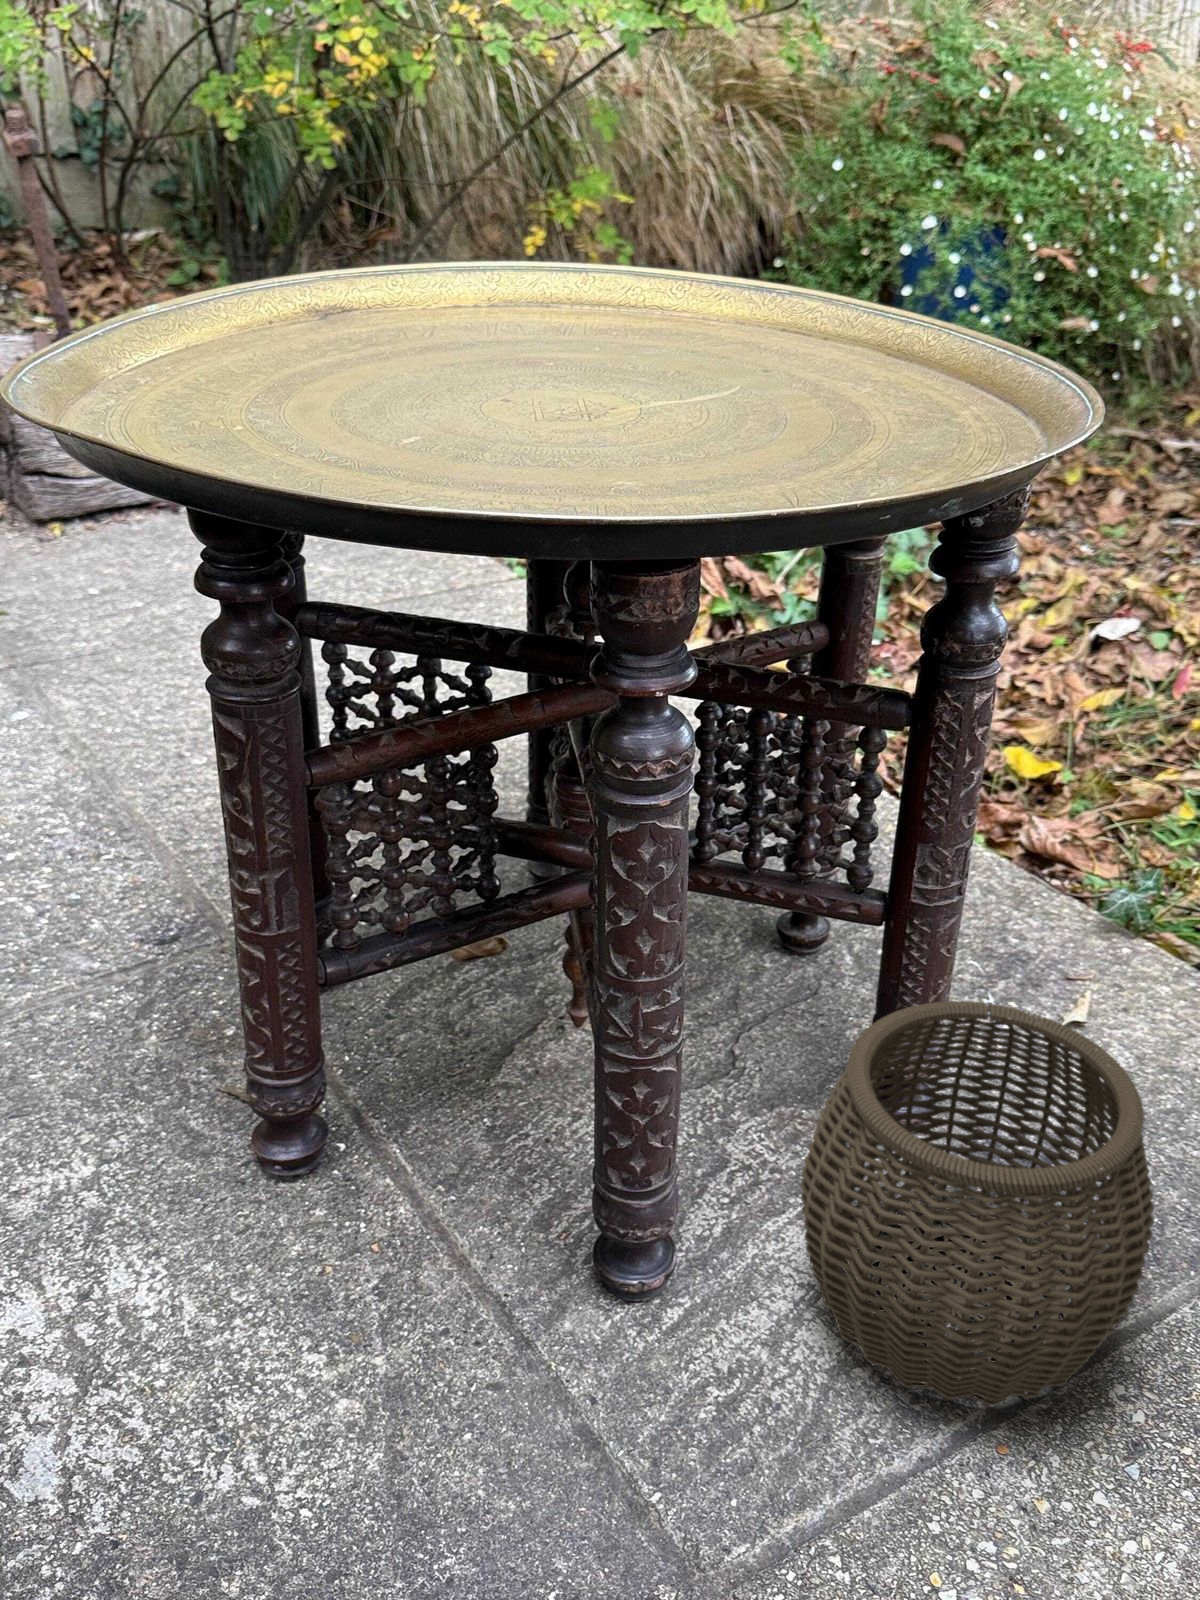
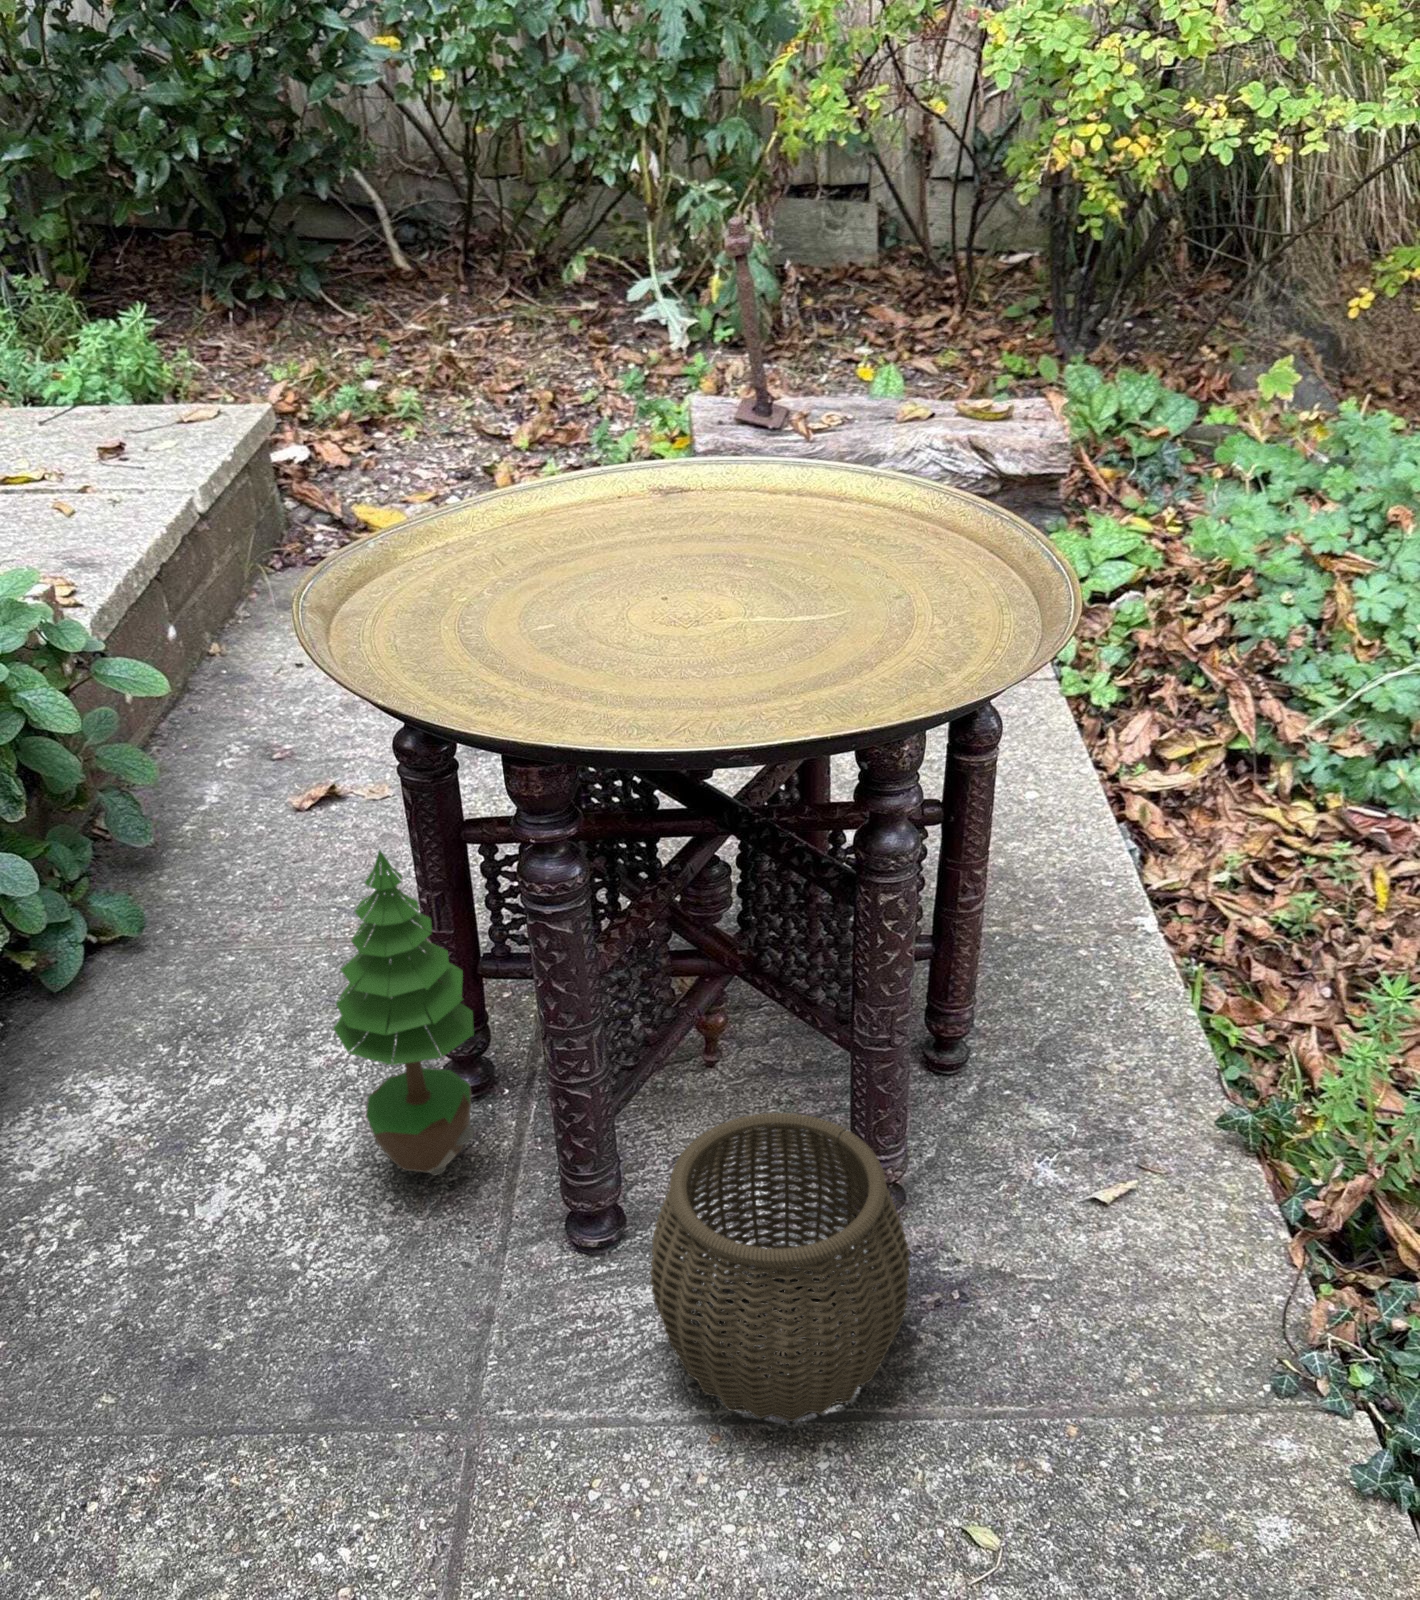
potted tree: none [197,788,417,1295] -> present [333,850,474,1176]

